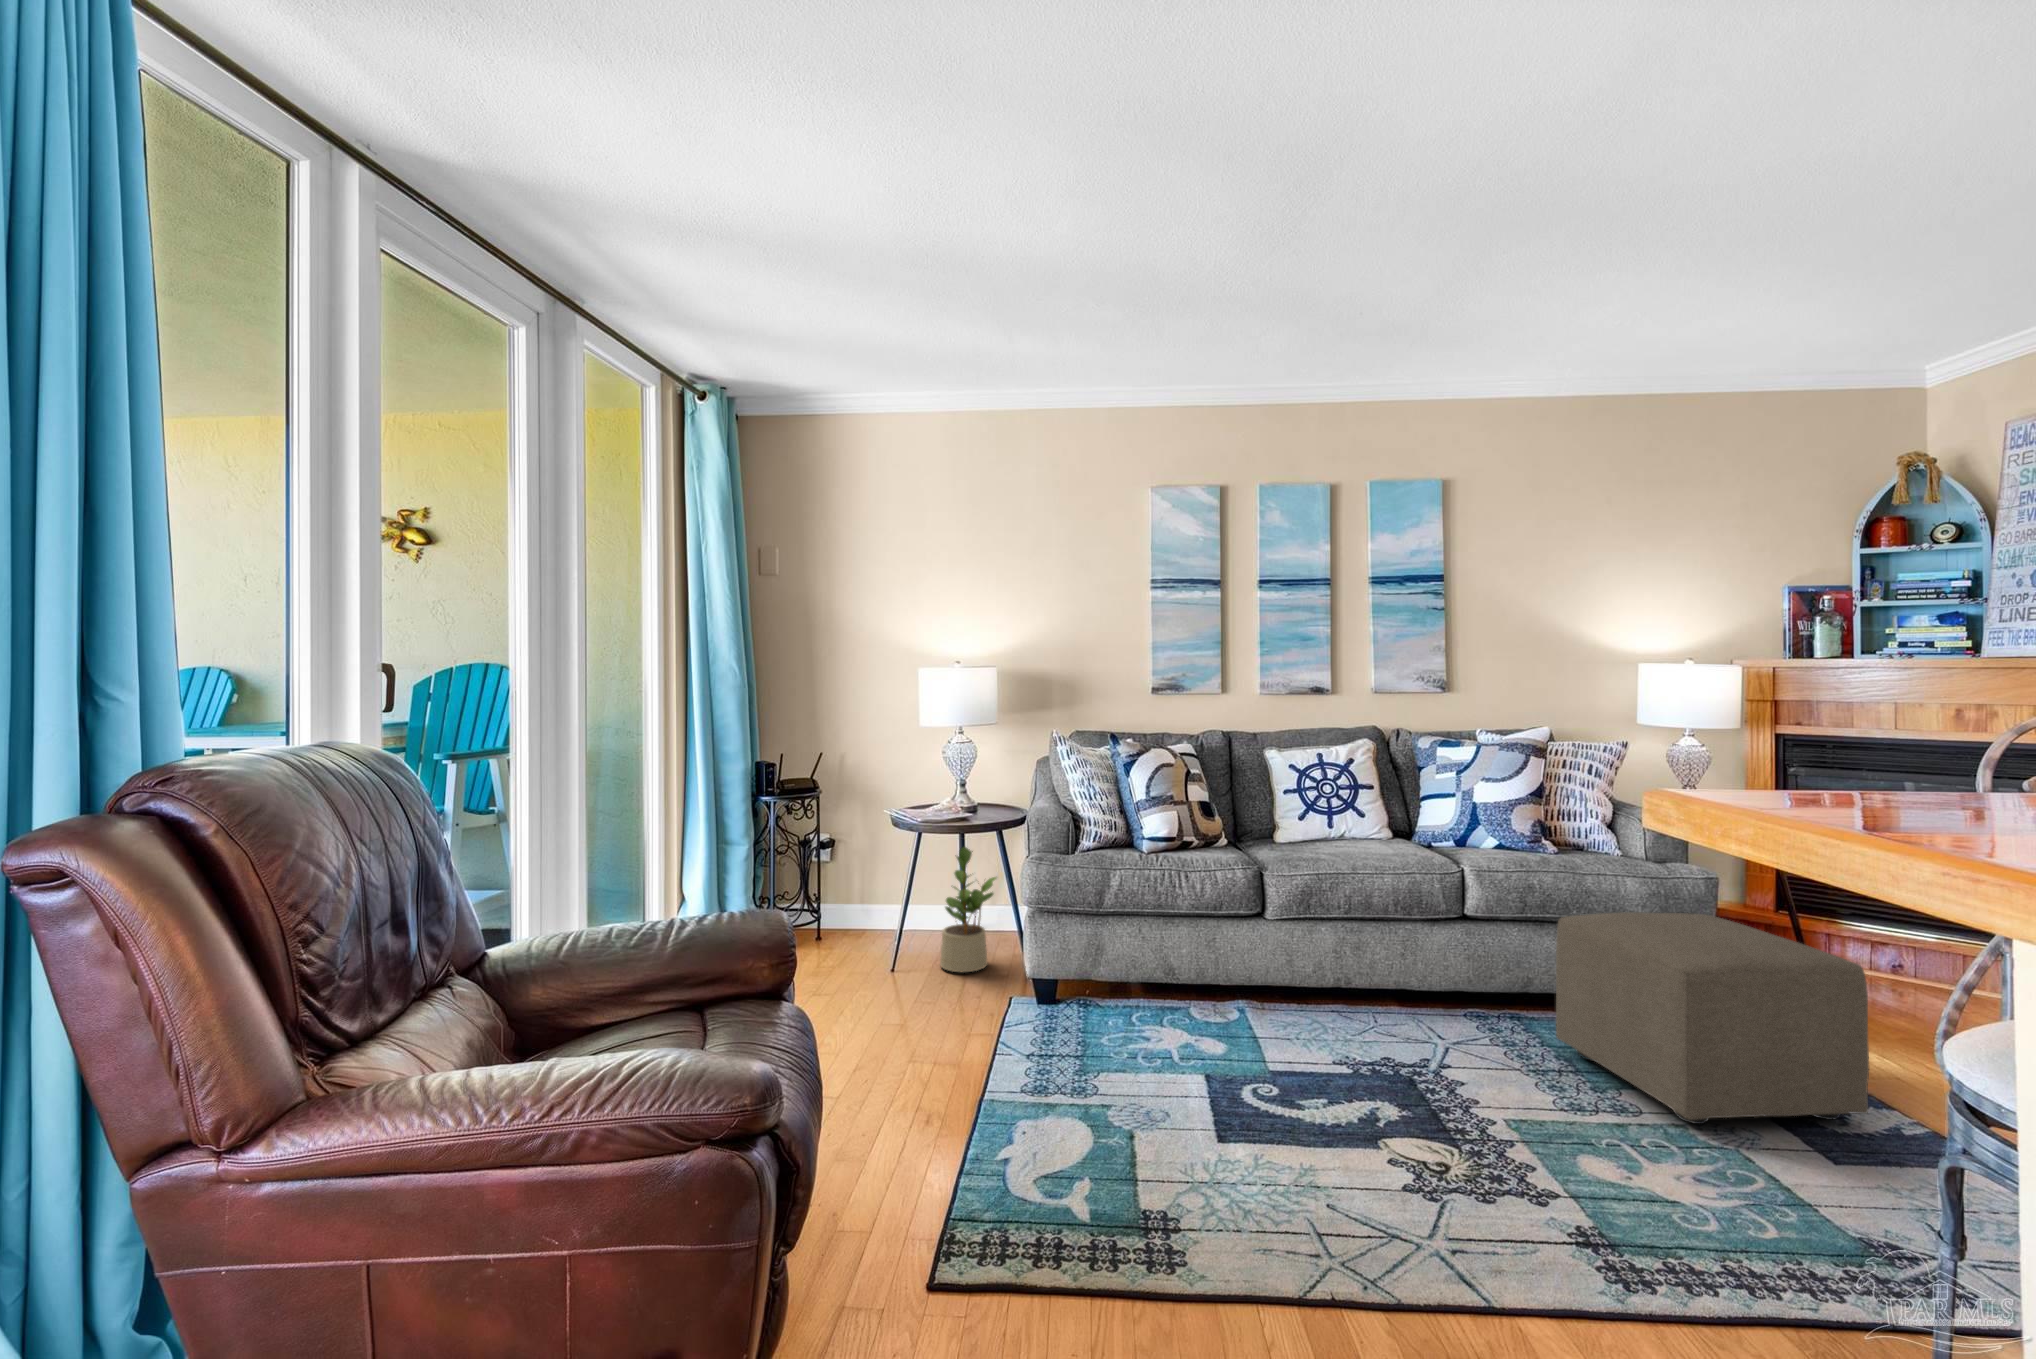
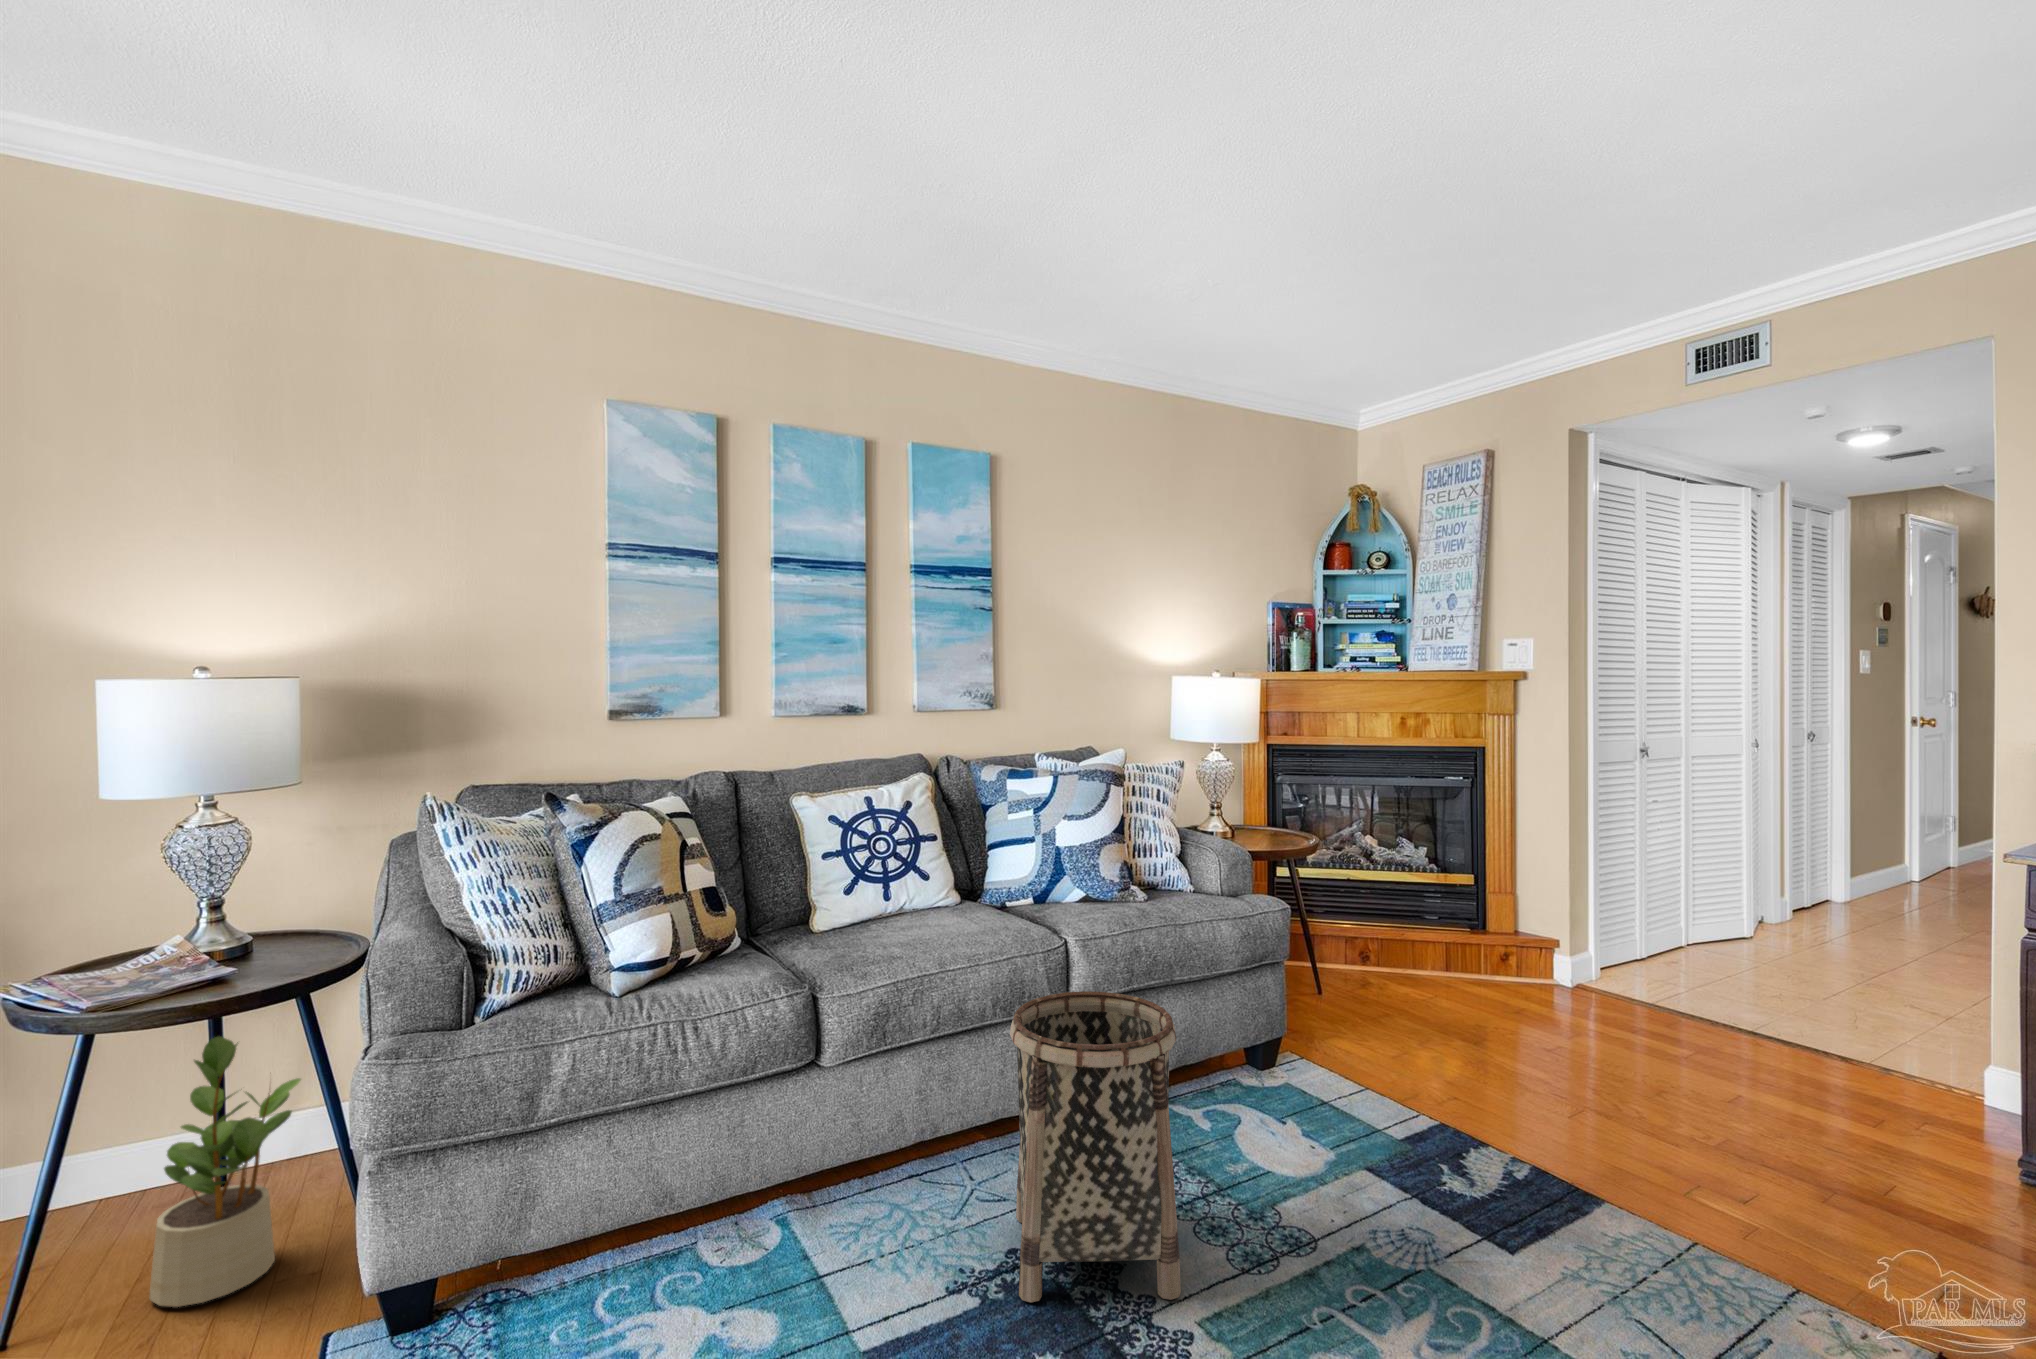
basket: none [1379,894,1513,1109] -> present [1010,991,1181,1302]
ottoman: present [1556,912,1869,1124] -> none [1184,958,1479,1236]

